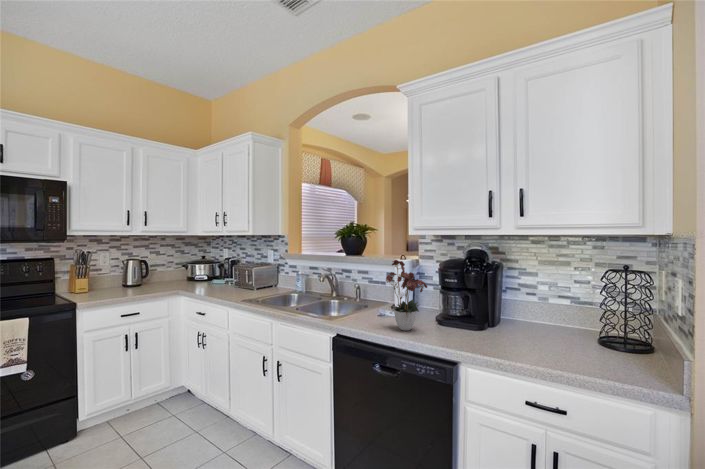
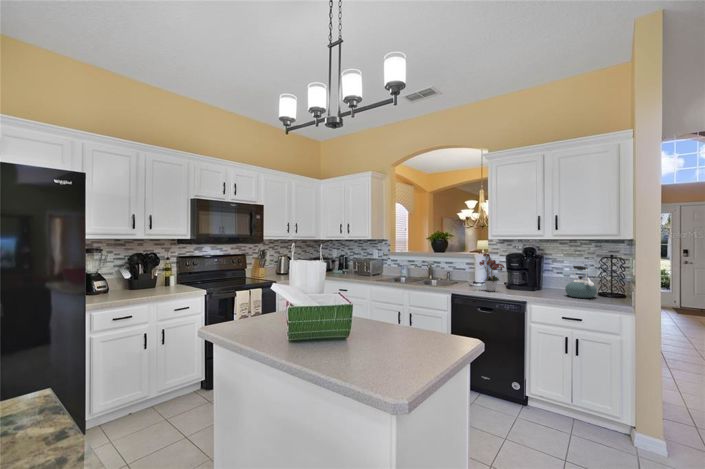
kettle: none [537,287,600,357] -> present [565,266,597,298]

